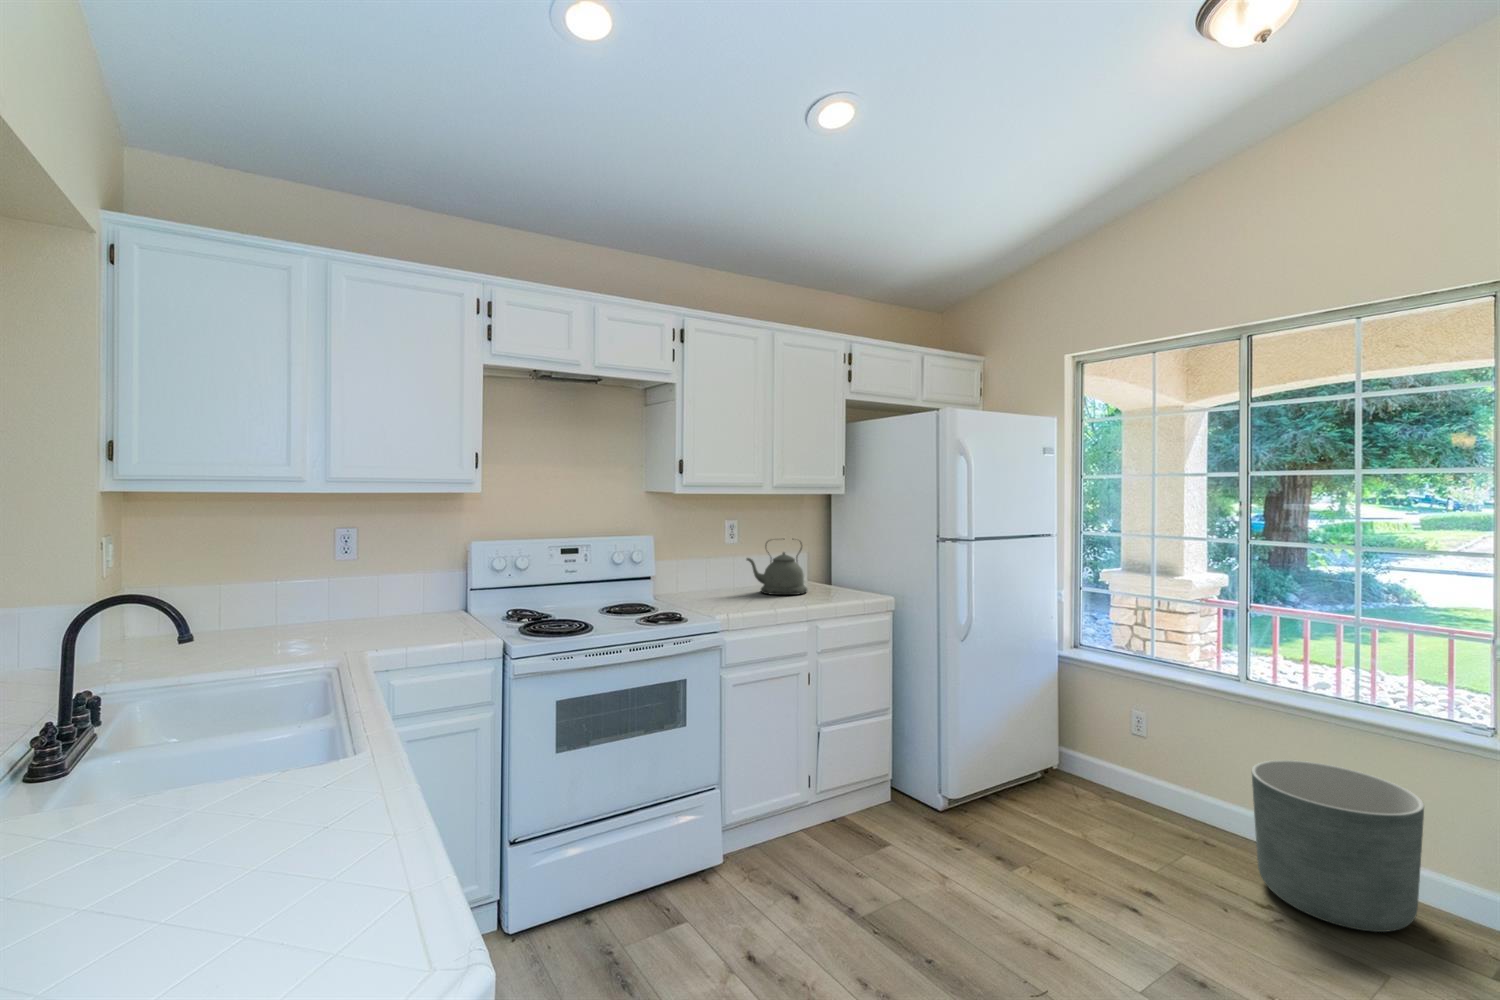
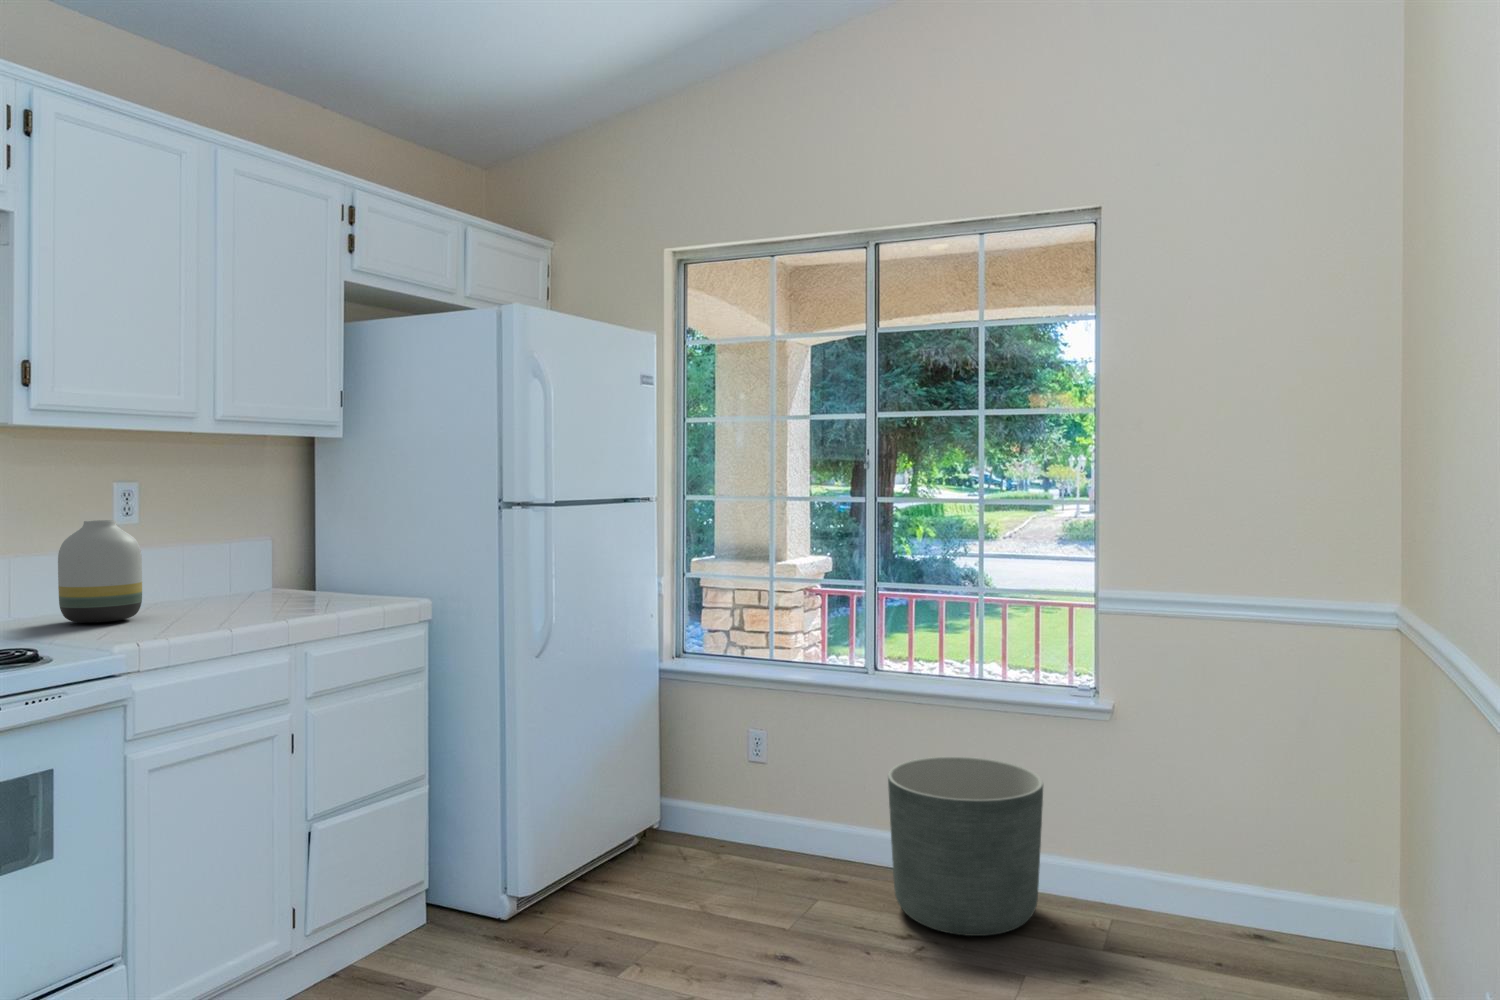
vase: none [699,543,737,599] -> present [58,520,142,623]
kettle: present [747,544,807,595] -> none [158,511,279,609]

